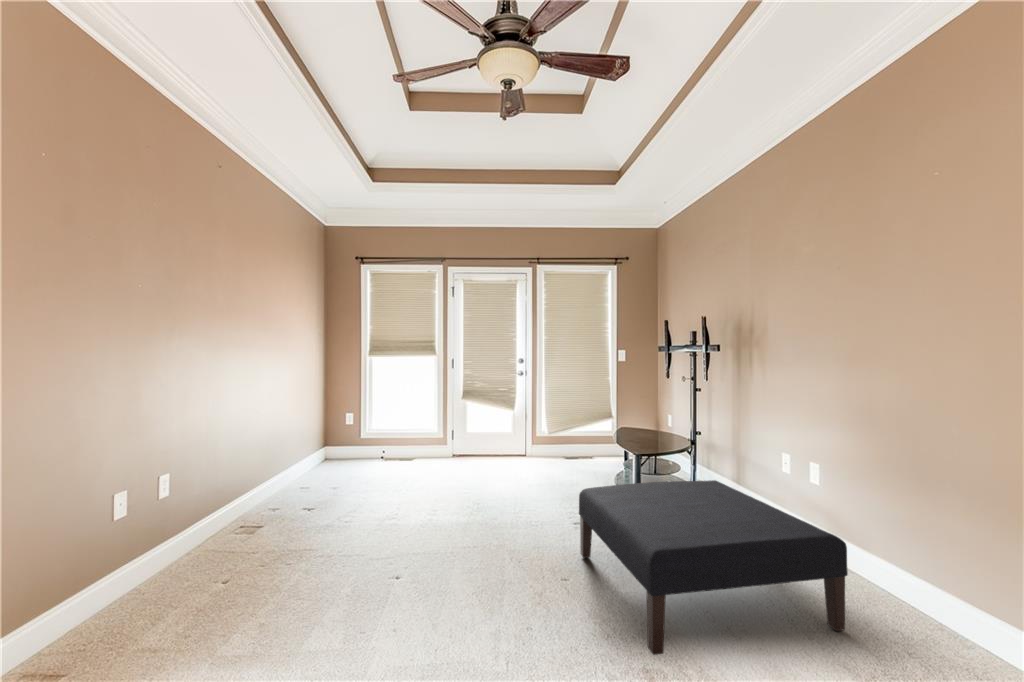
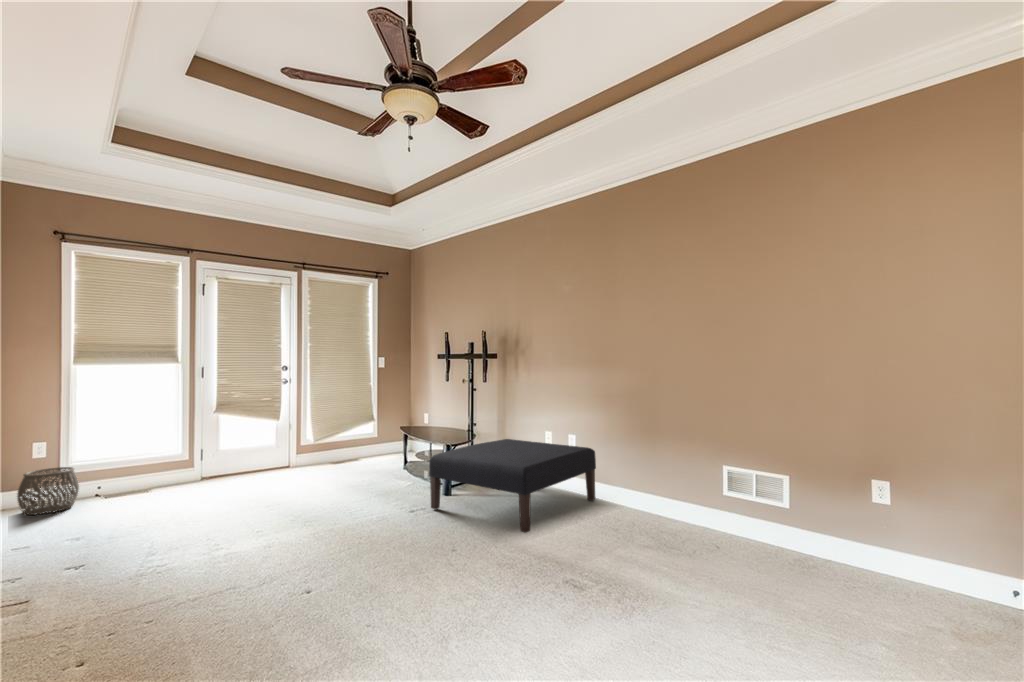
woven basket: none [330,432,366,467] -> present [17,467,79,515]

